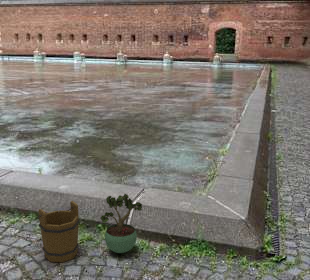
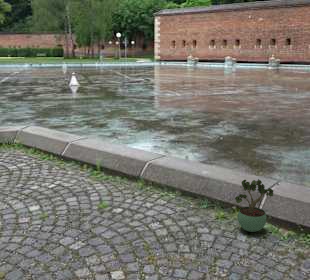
bucket: present [37,201,80,262] -> none [183,181,217,230]

